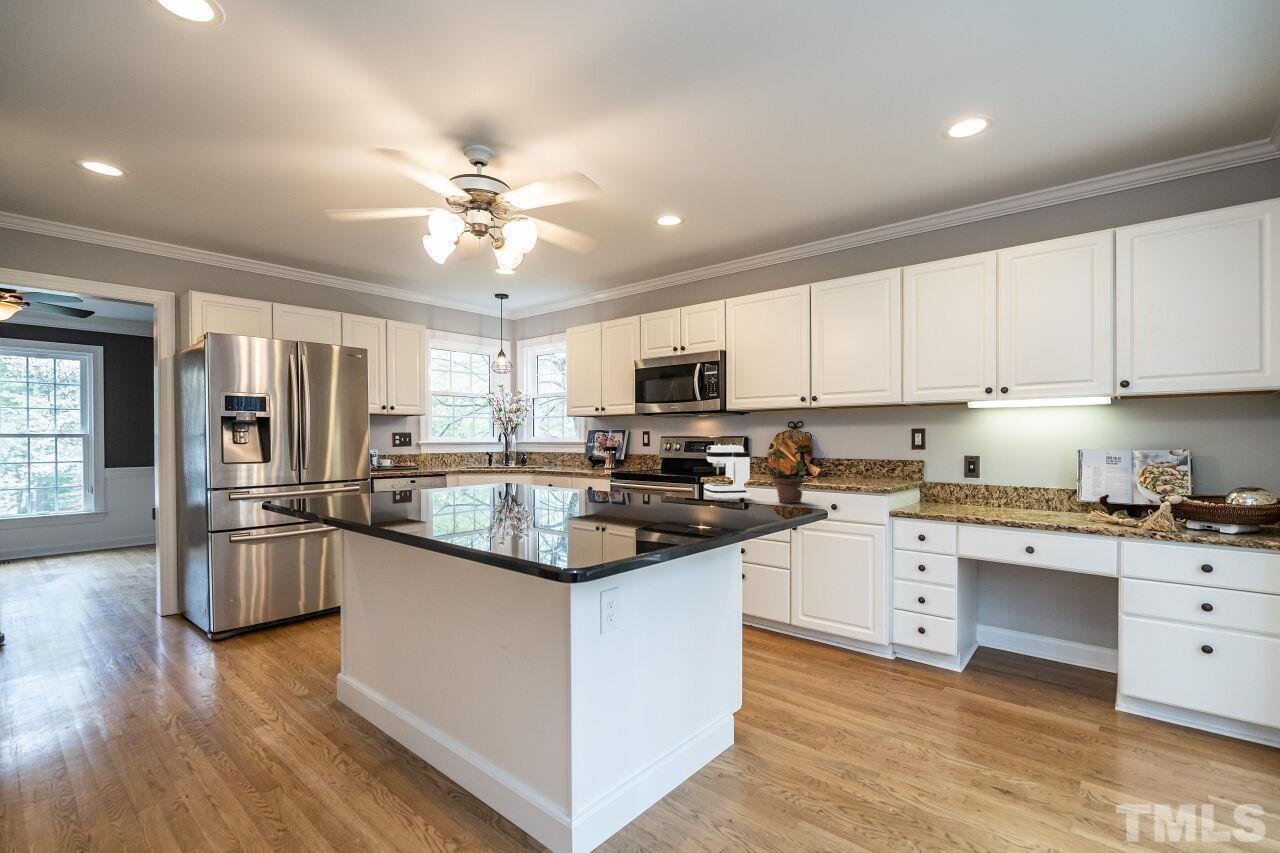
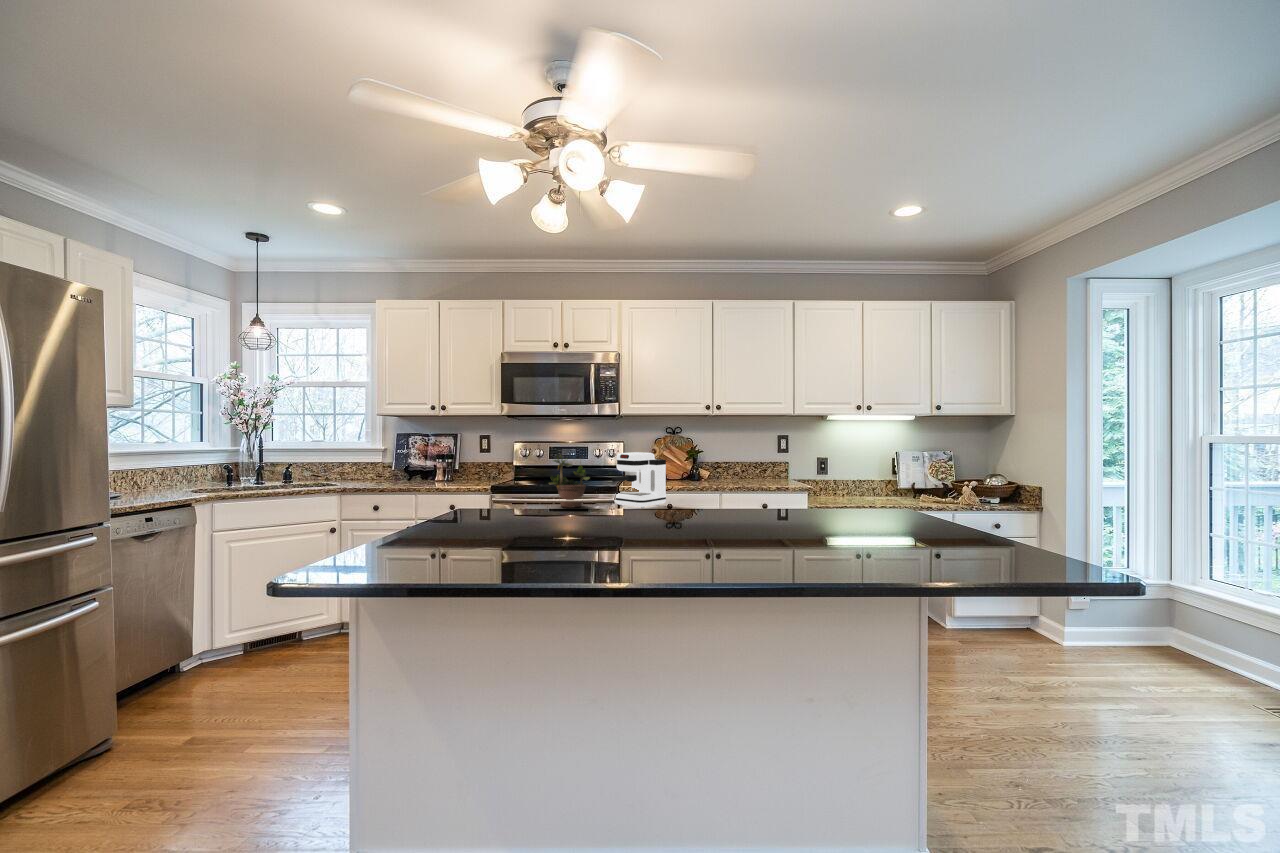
potted plant: present [767,449,806,503] -> present [550,457,590,508]

